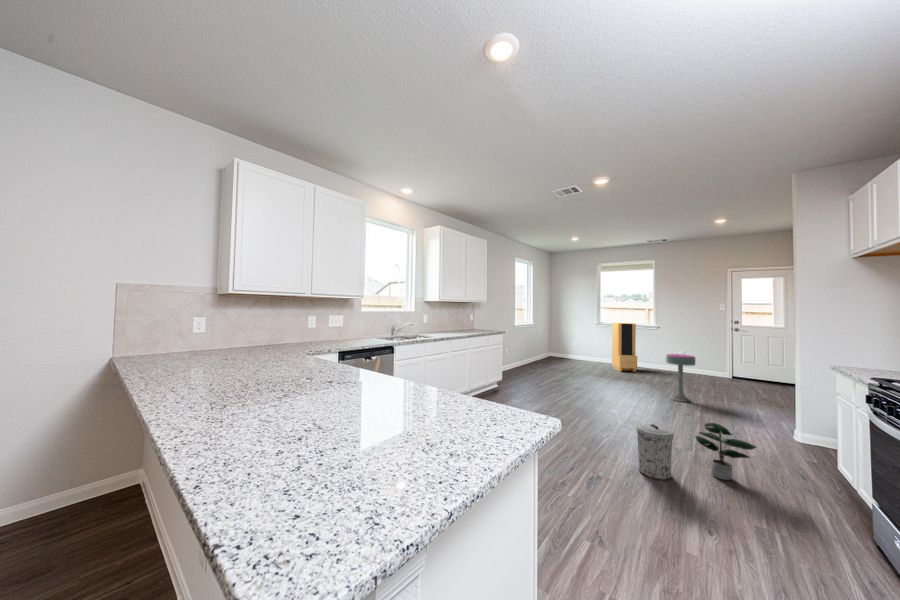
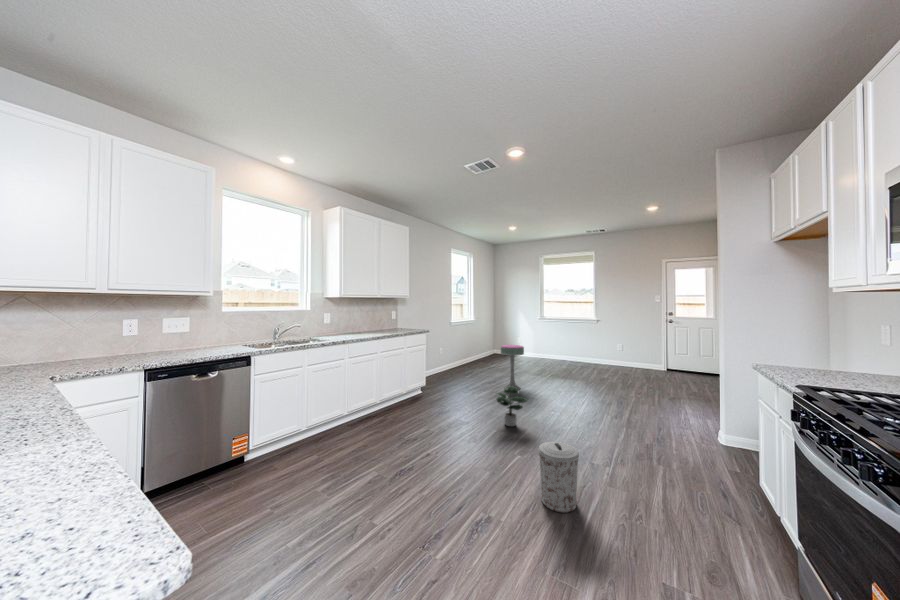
storage cabinet: present [612,323,637,372] -> none [552,317,576,367]
bar stool: present [666,354,695,402] -> present [501,345,524,390]
potted plant: present [696,423,756,480] -> present [497,386,529,426]

